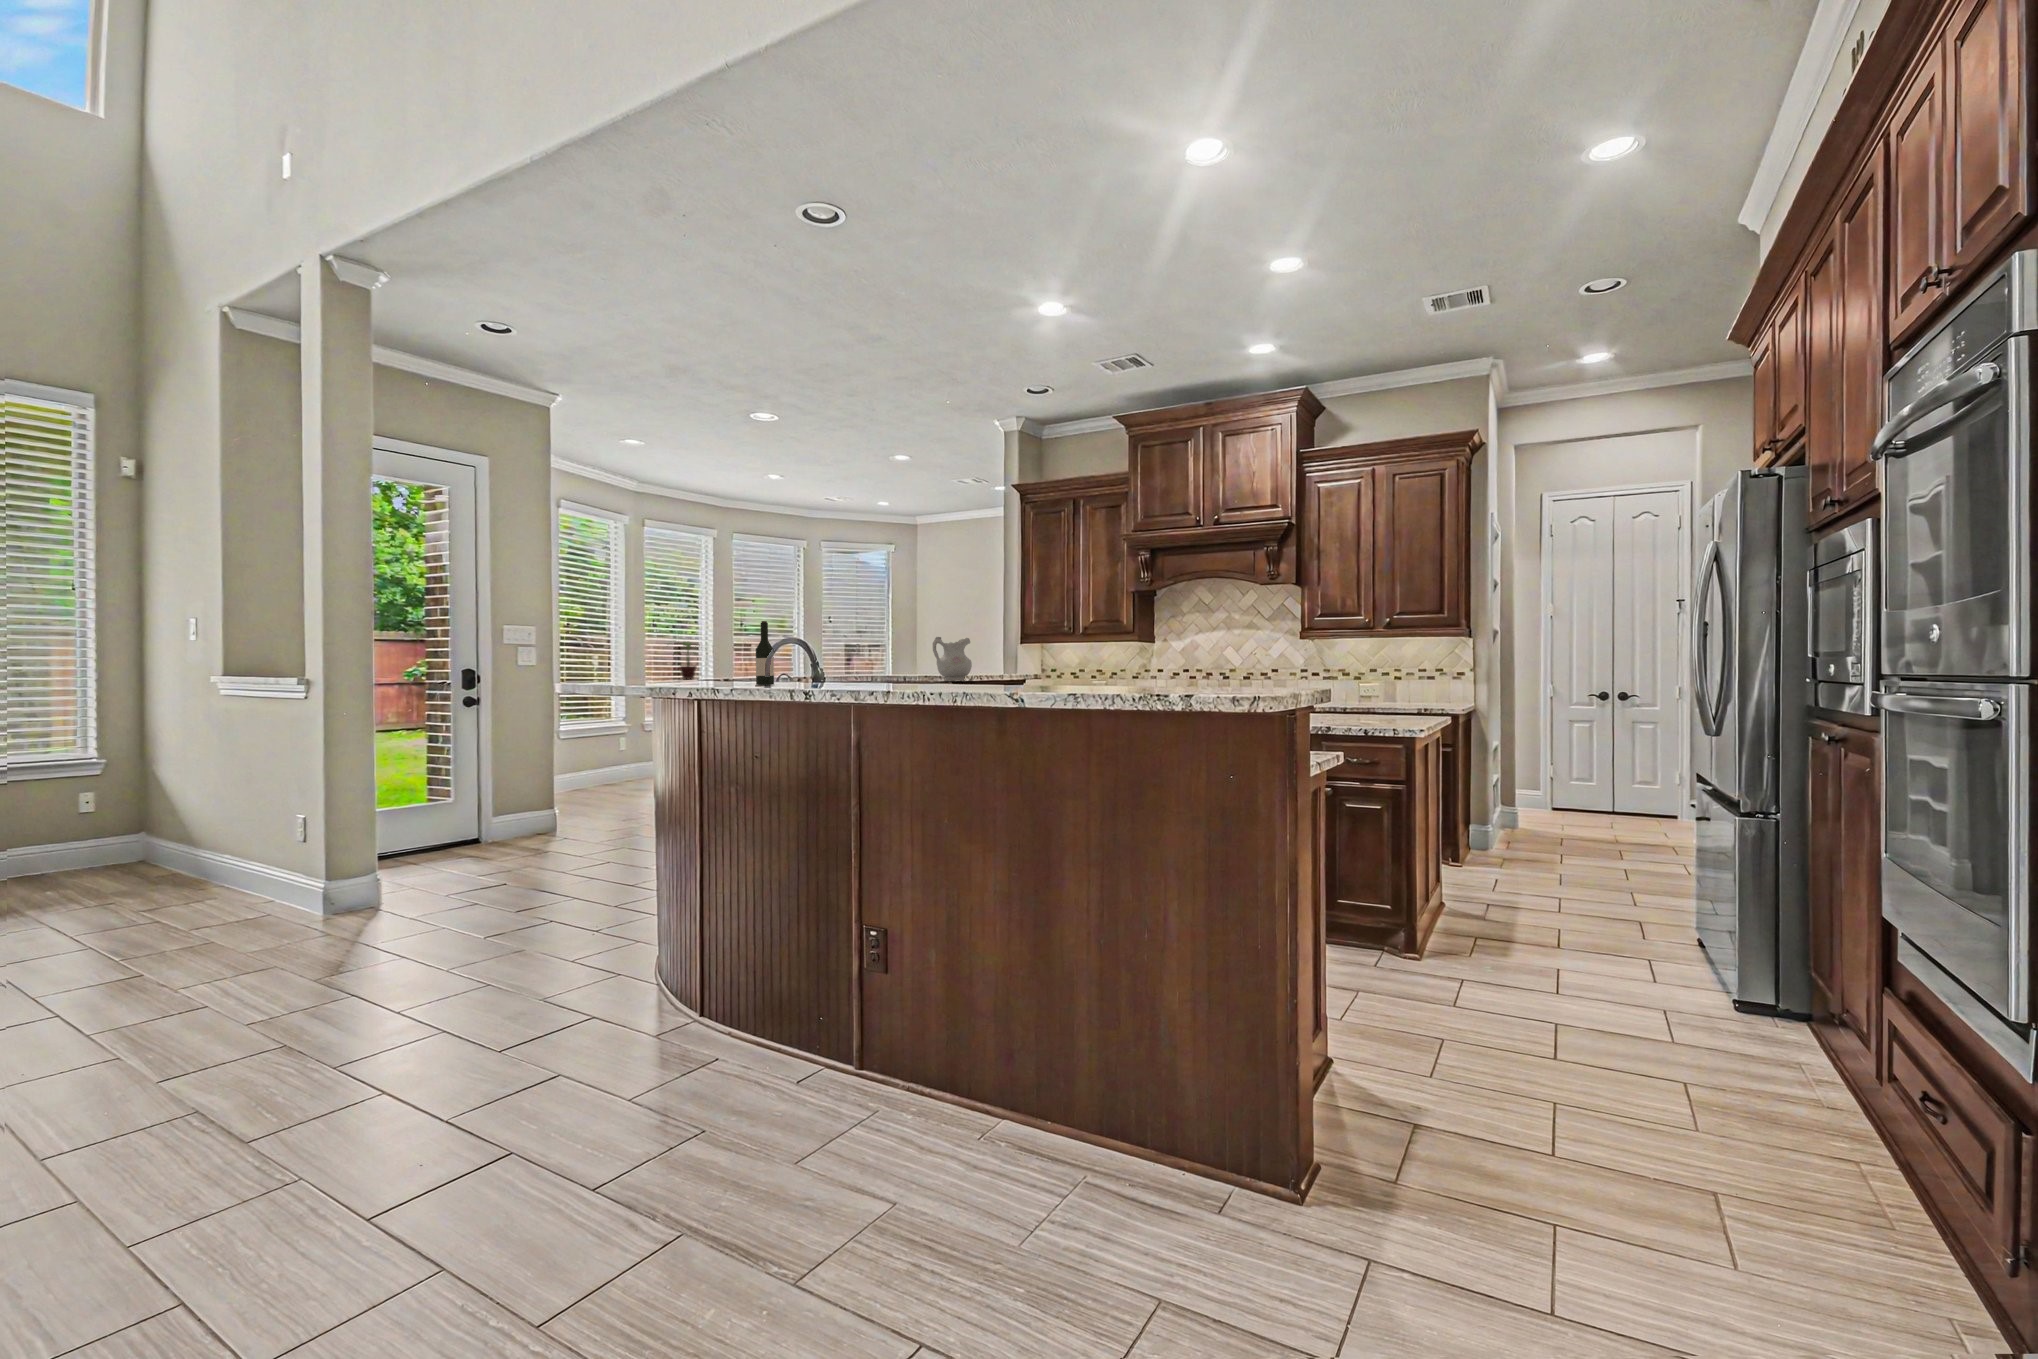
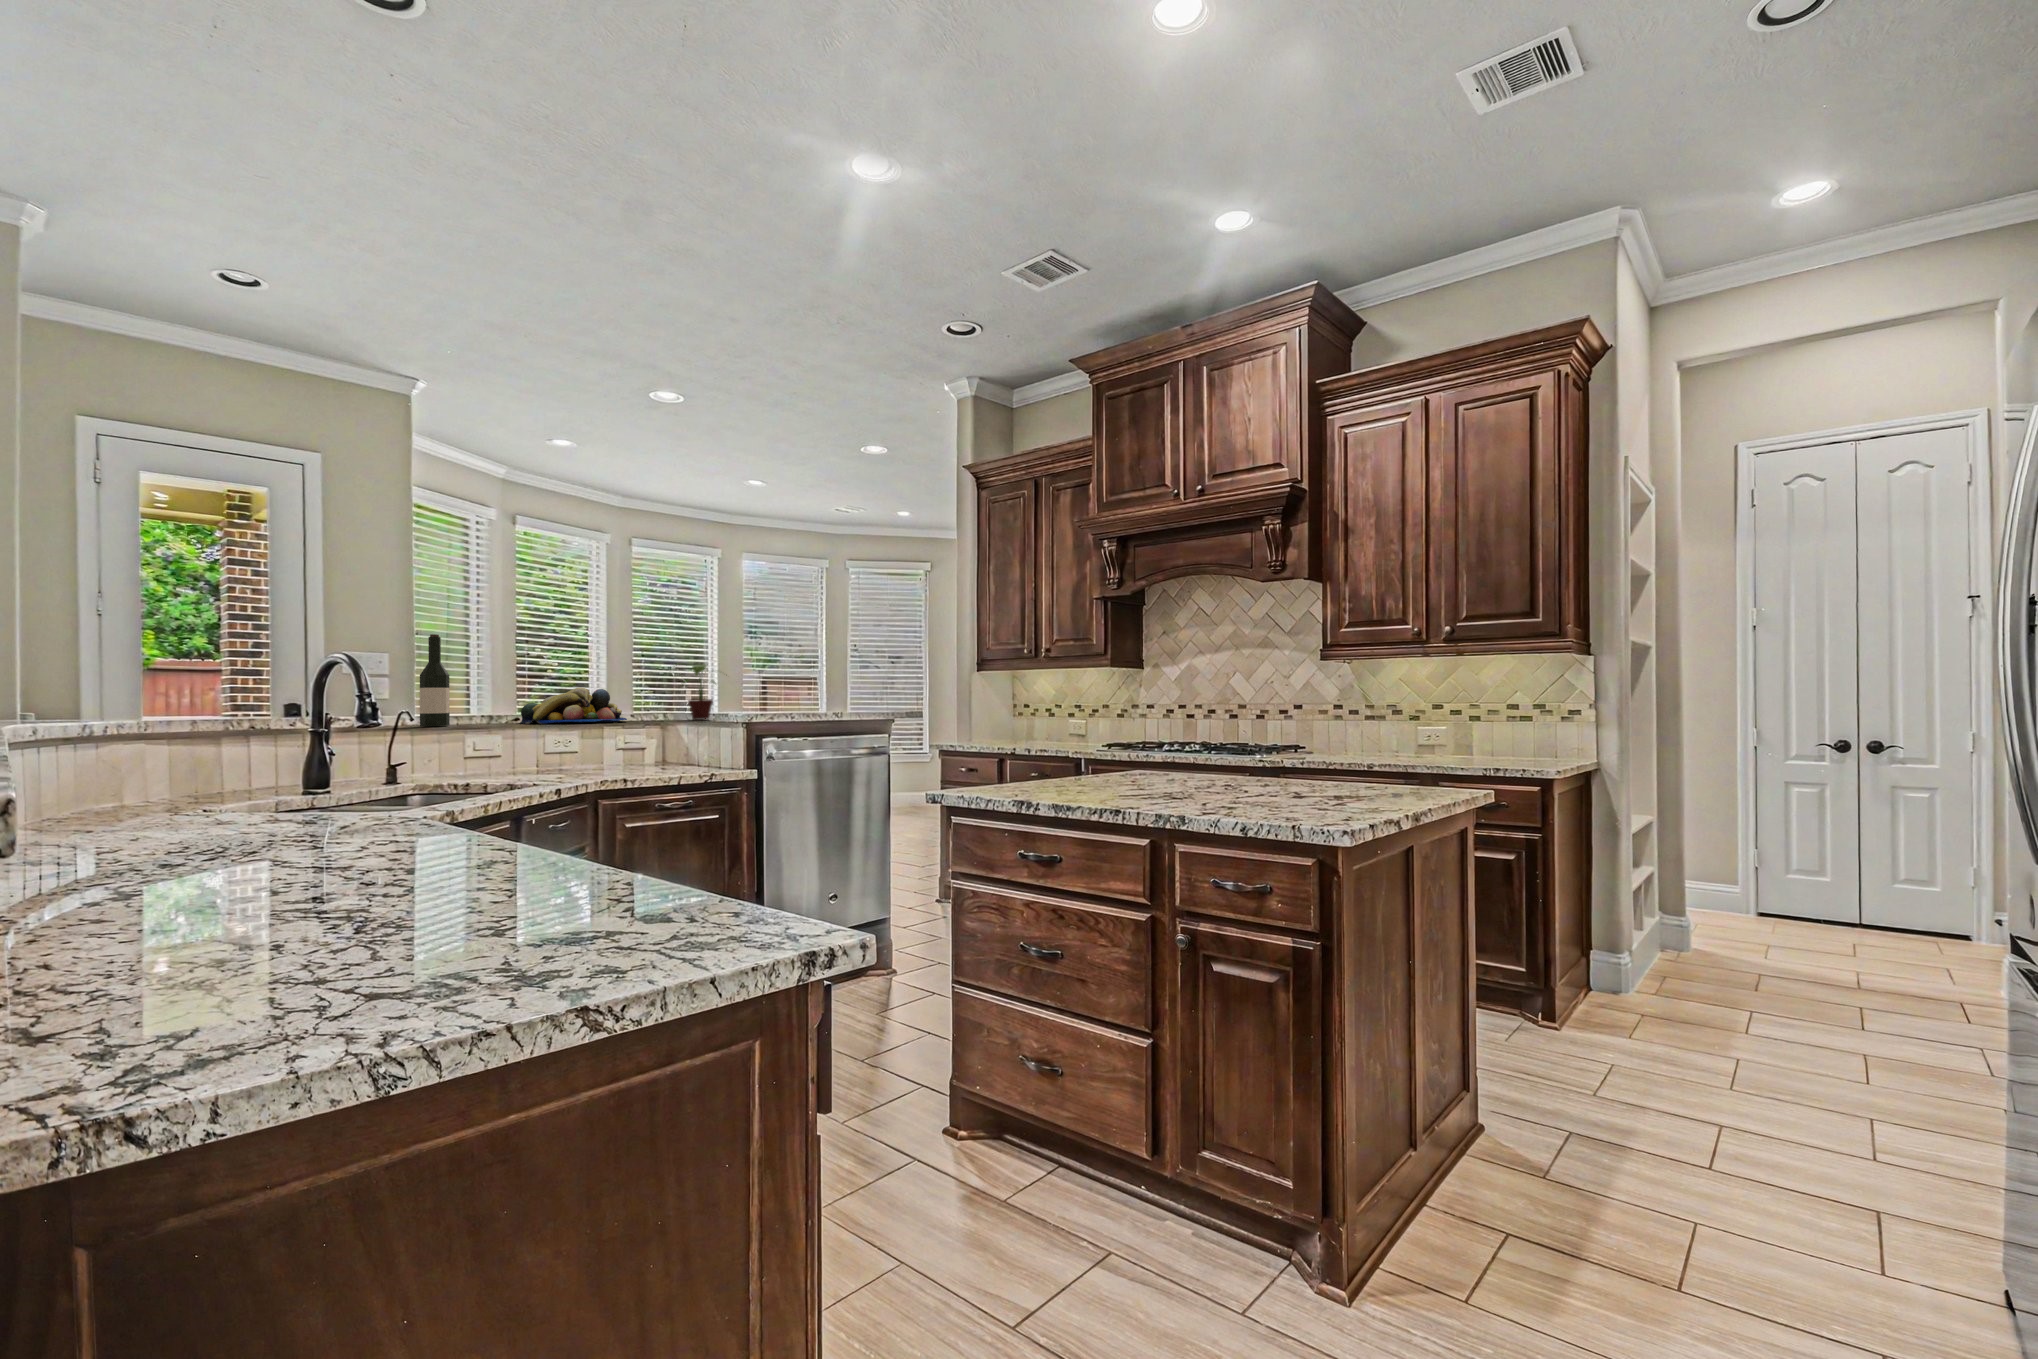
ceramic pitcher: present [932,637,972,681] -> none [748,657,805,720]
potted plant: present [680,641,697,679] -> present [683,665,715,720]
fruit bowl: none [792,658,861,683] -> present [520,687,627,724]

